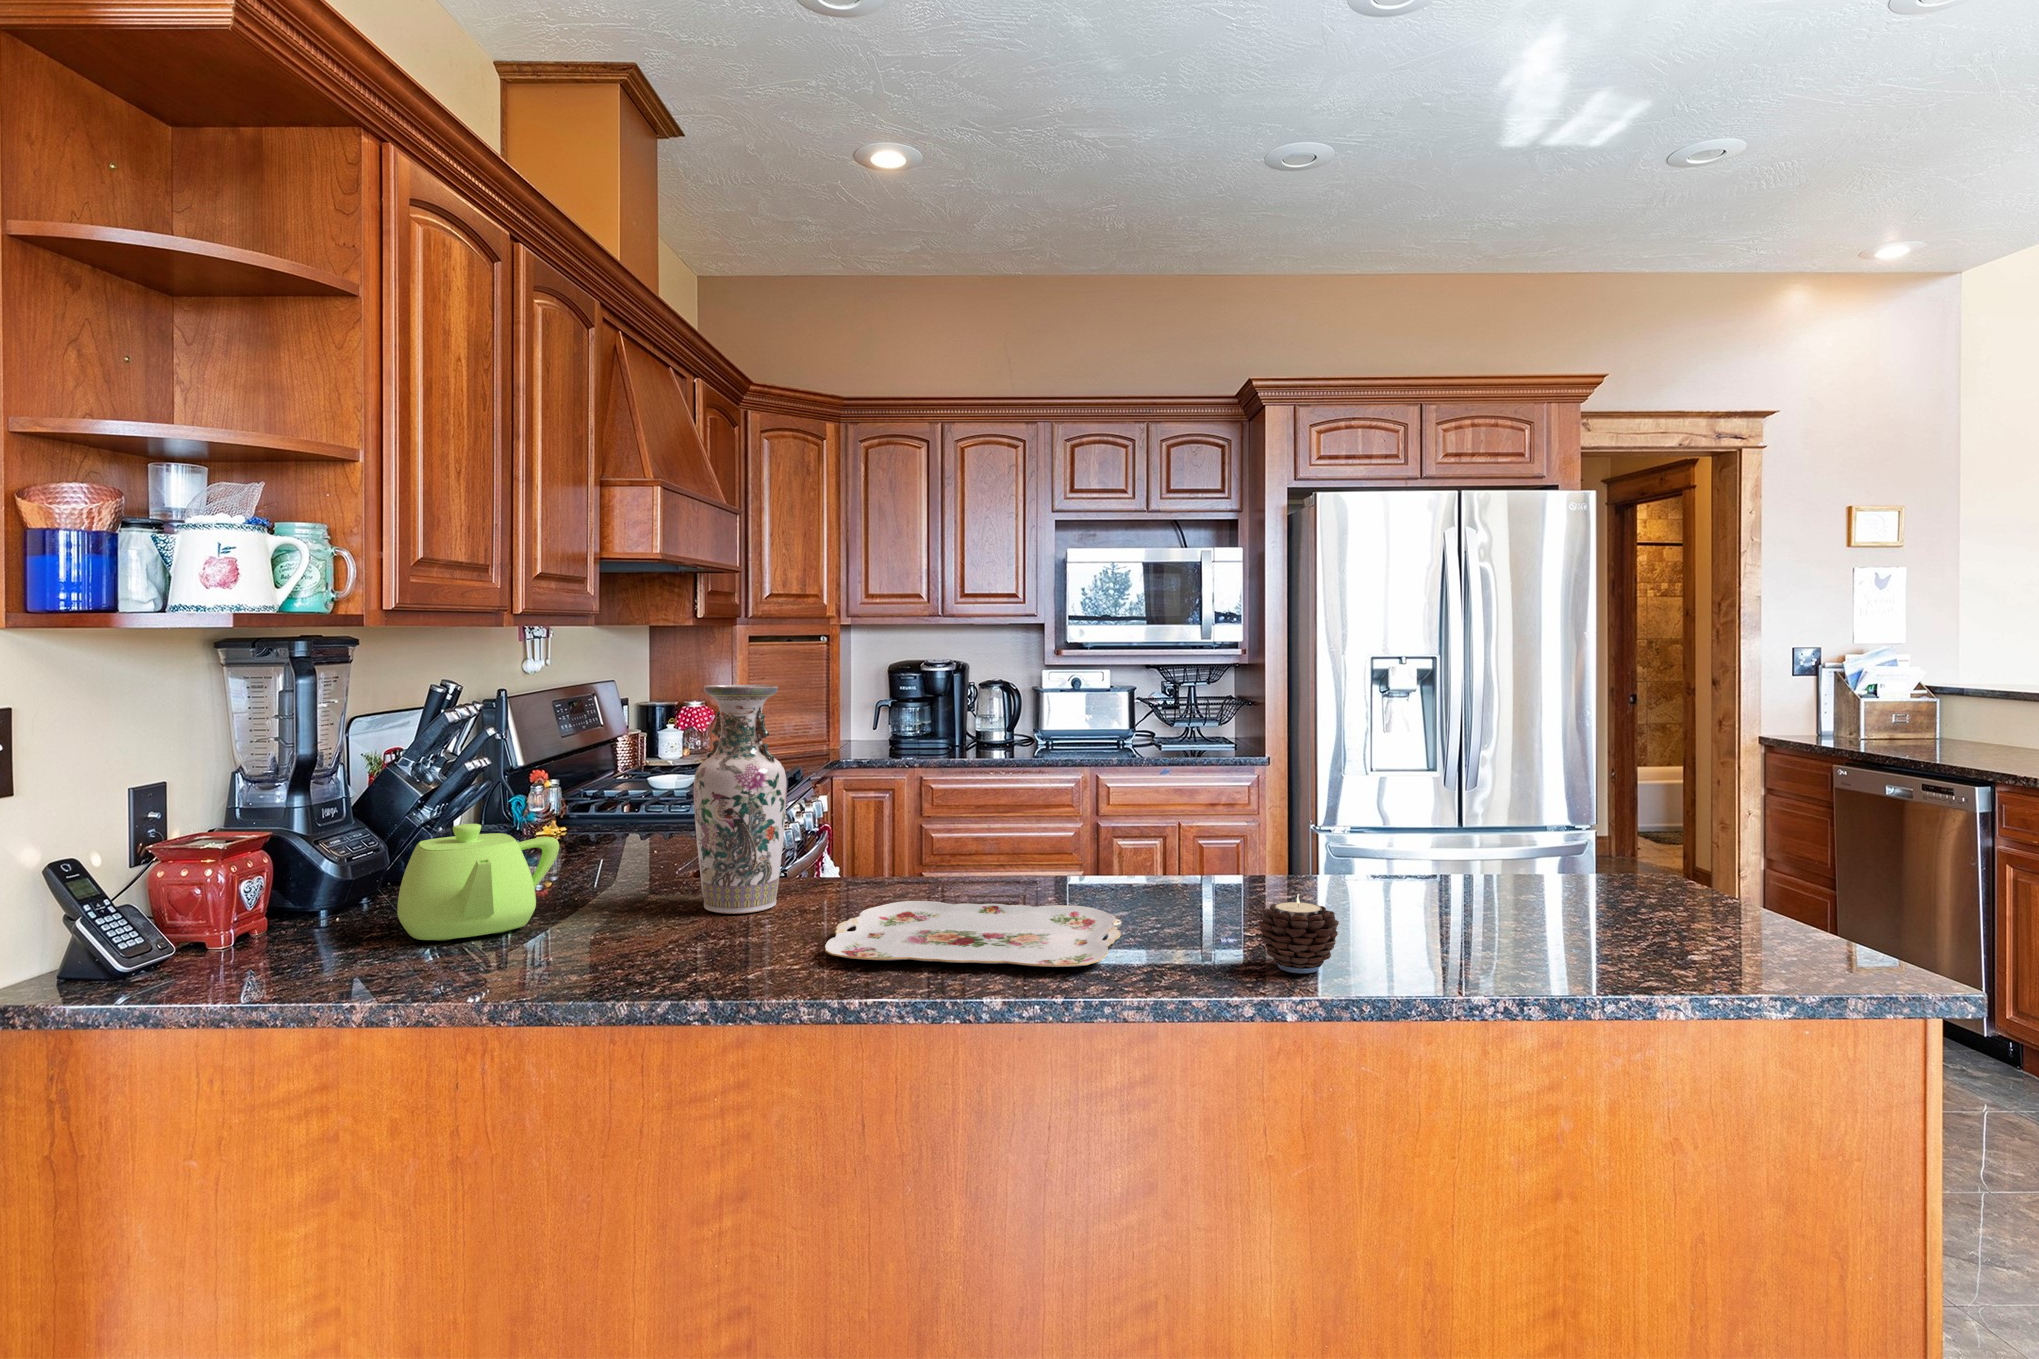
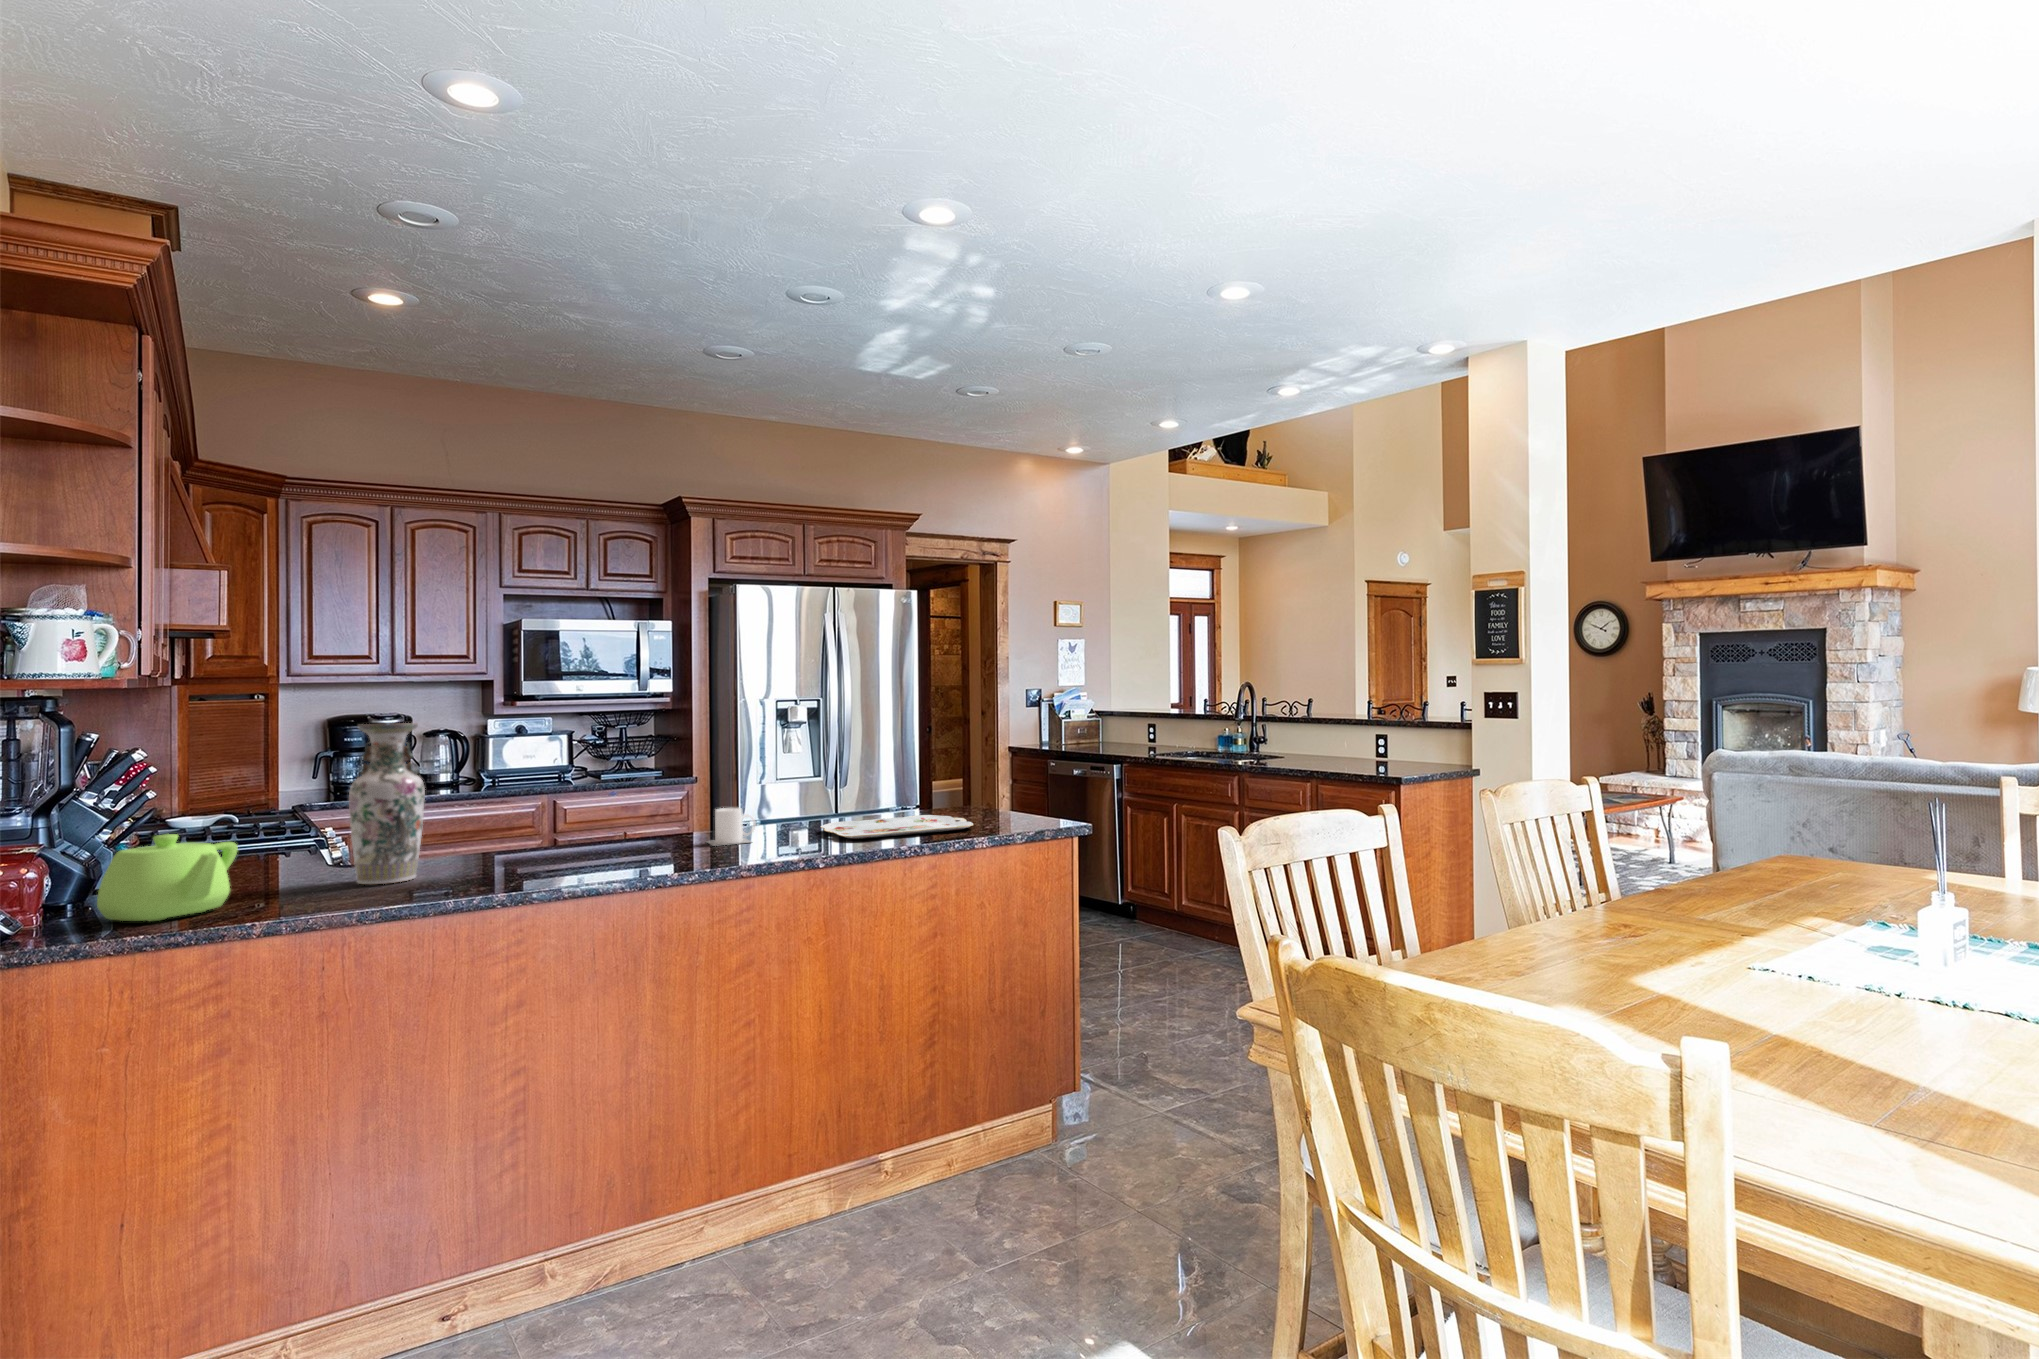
mug: none [1190,843,1268,909] -> present [708,808,756,846]
candle: present [1258,894,1339,973] -> none [771,817,812,858]
serving tray: present [825,901,1121,967] -> present [821,815,973,839]

